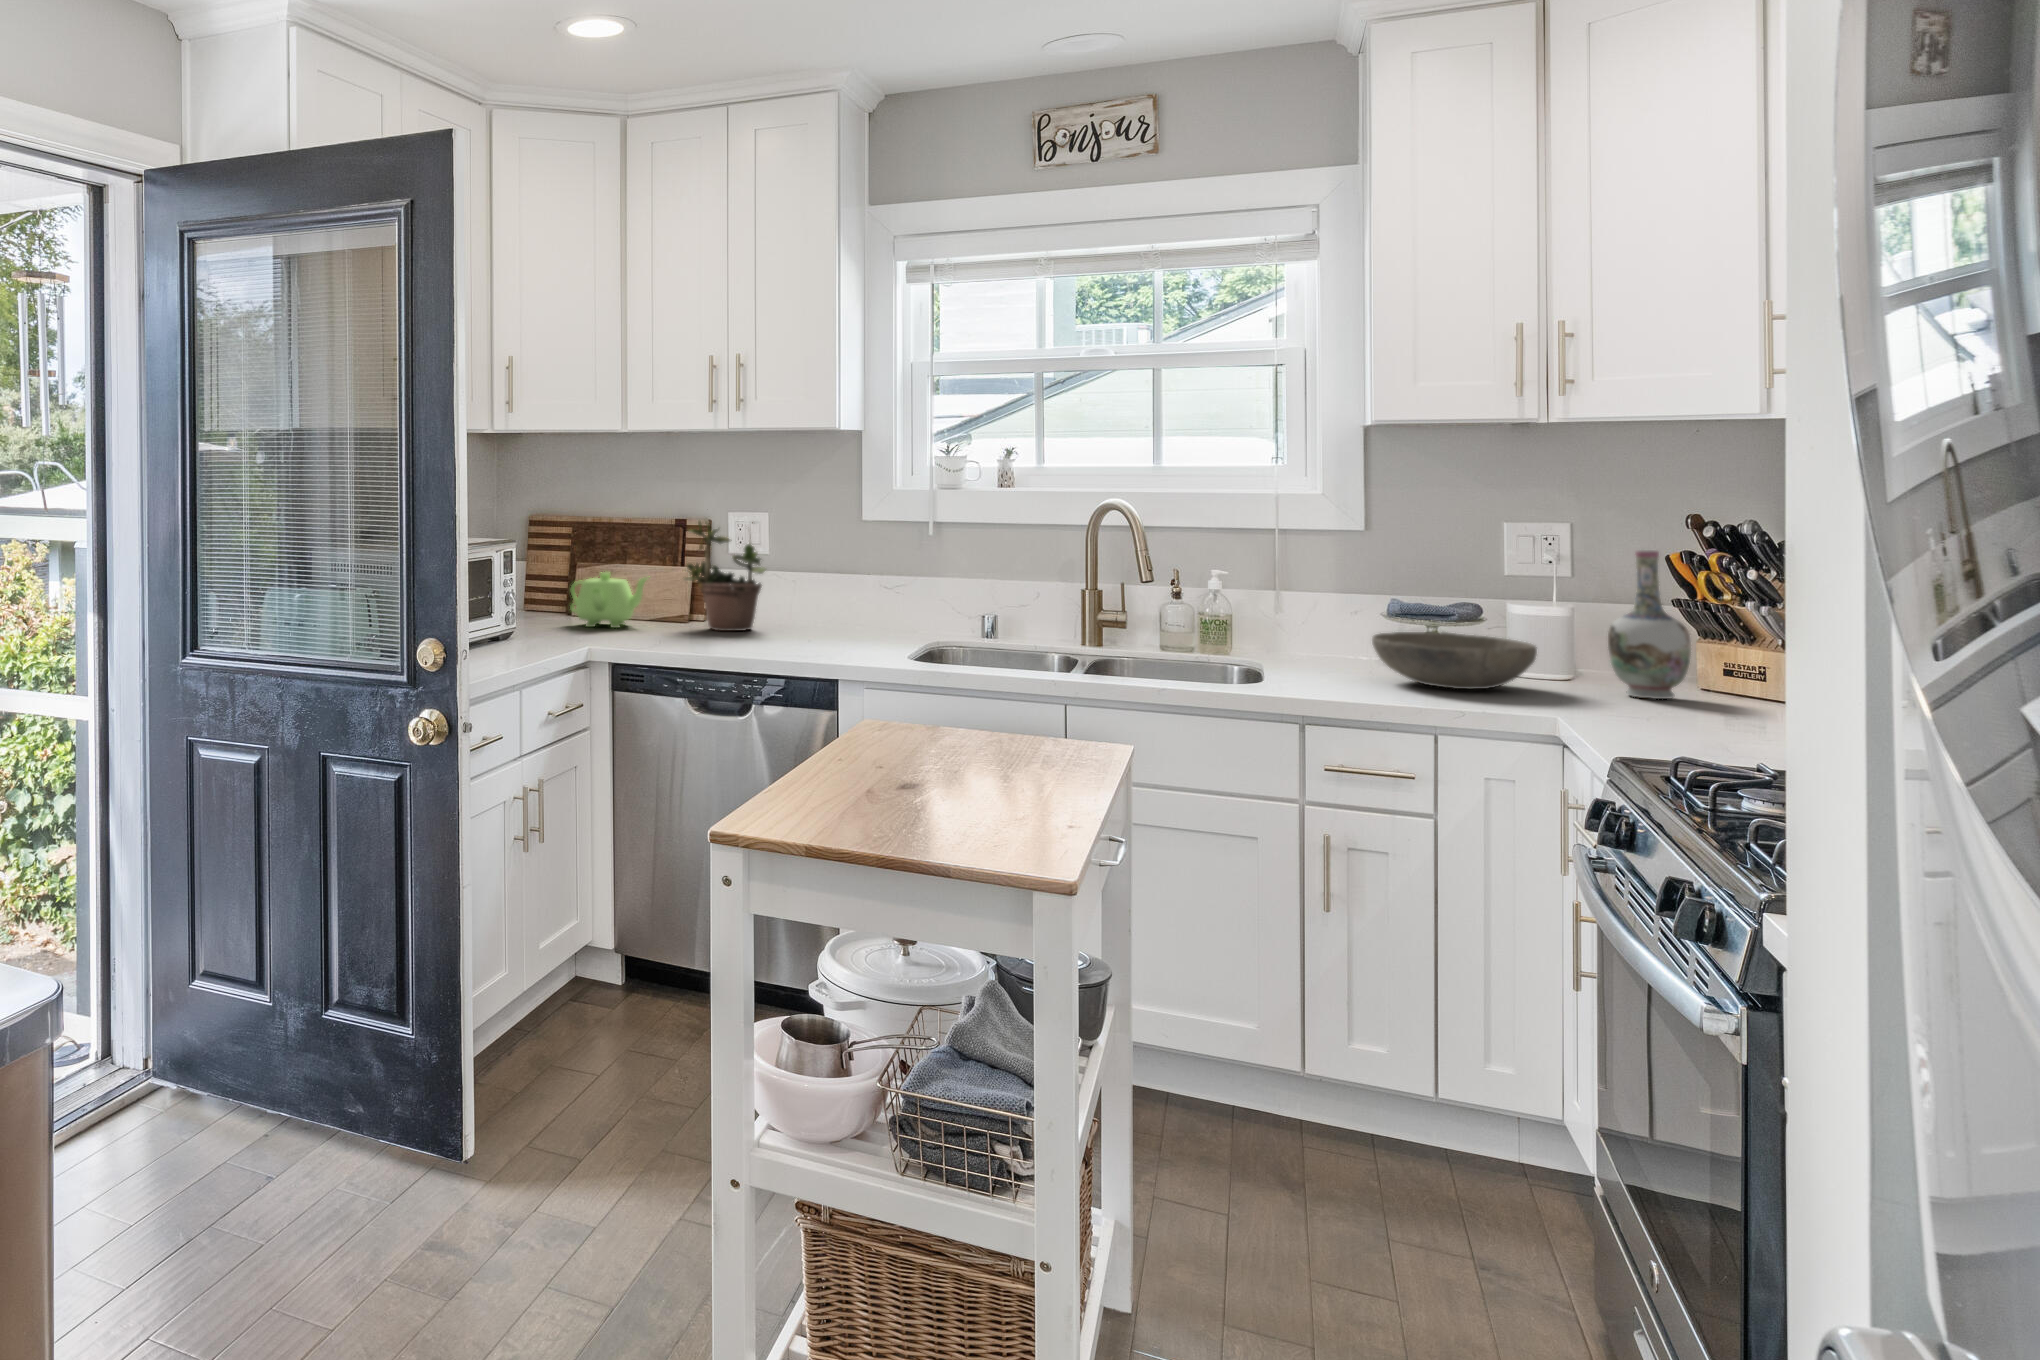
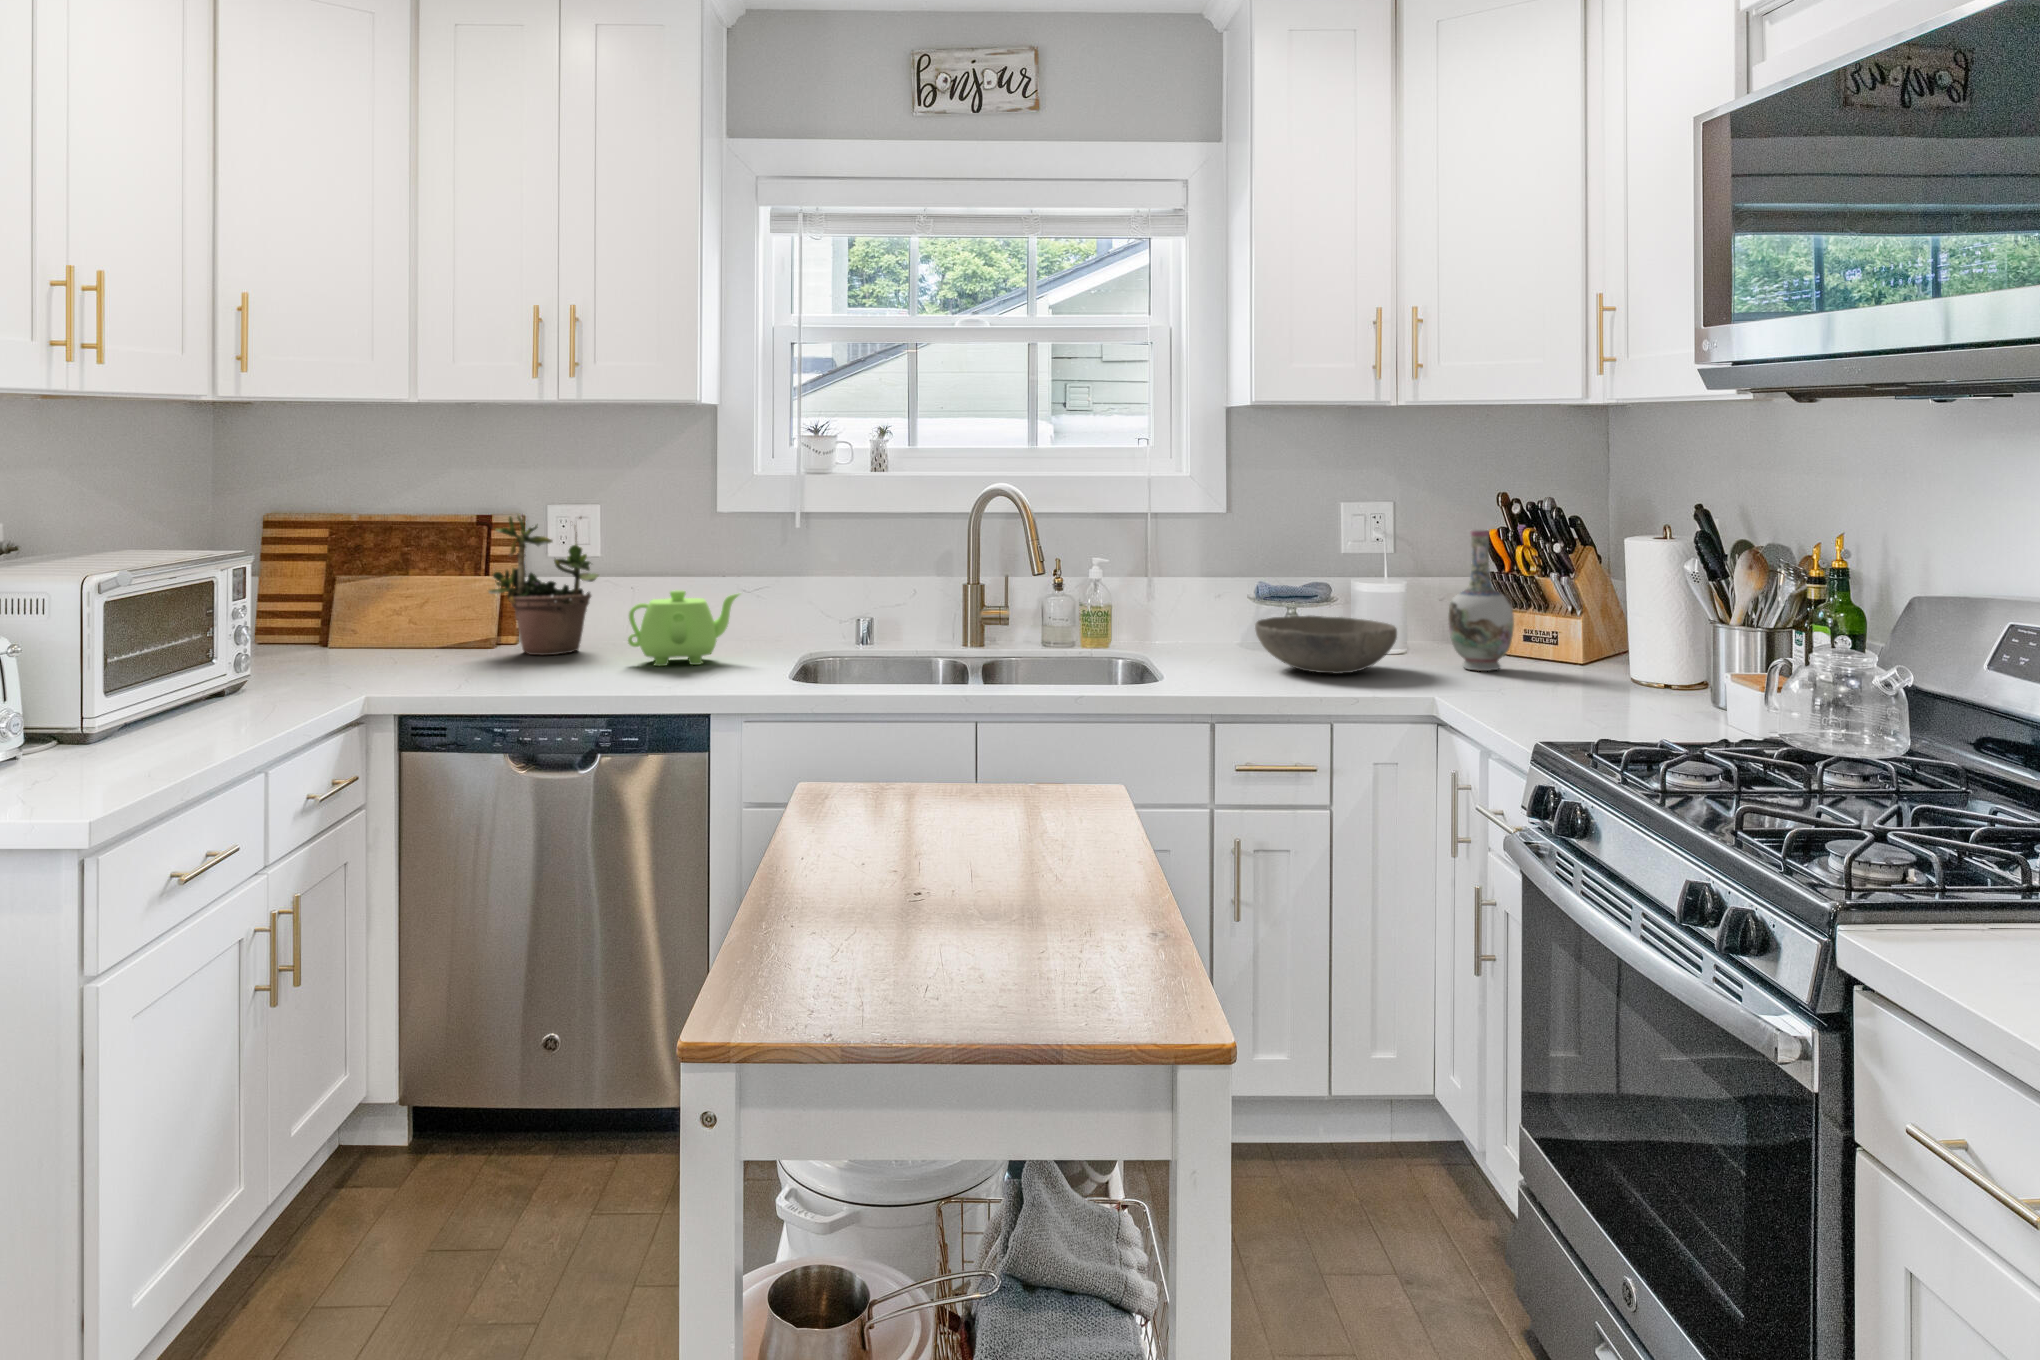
teapot: present [570,572,648,628] -> present [628,590,740,666]

